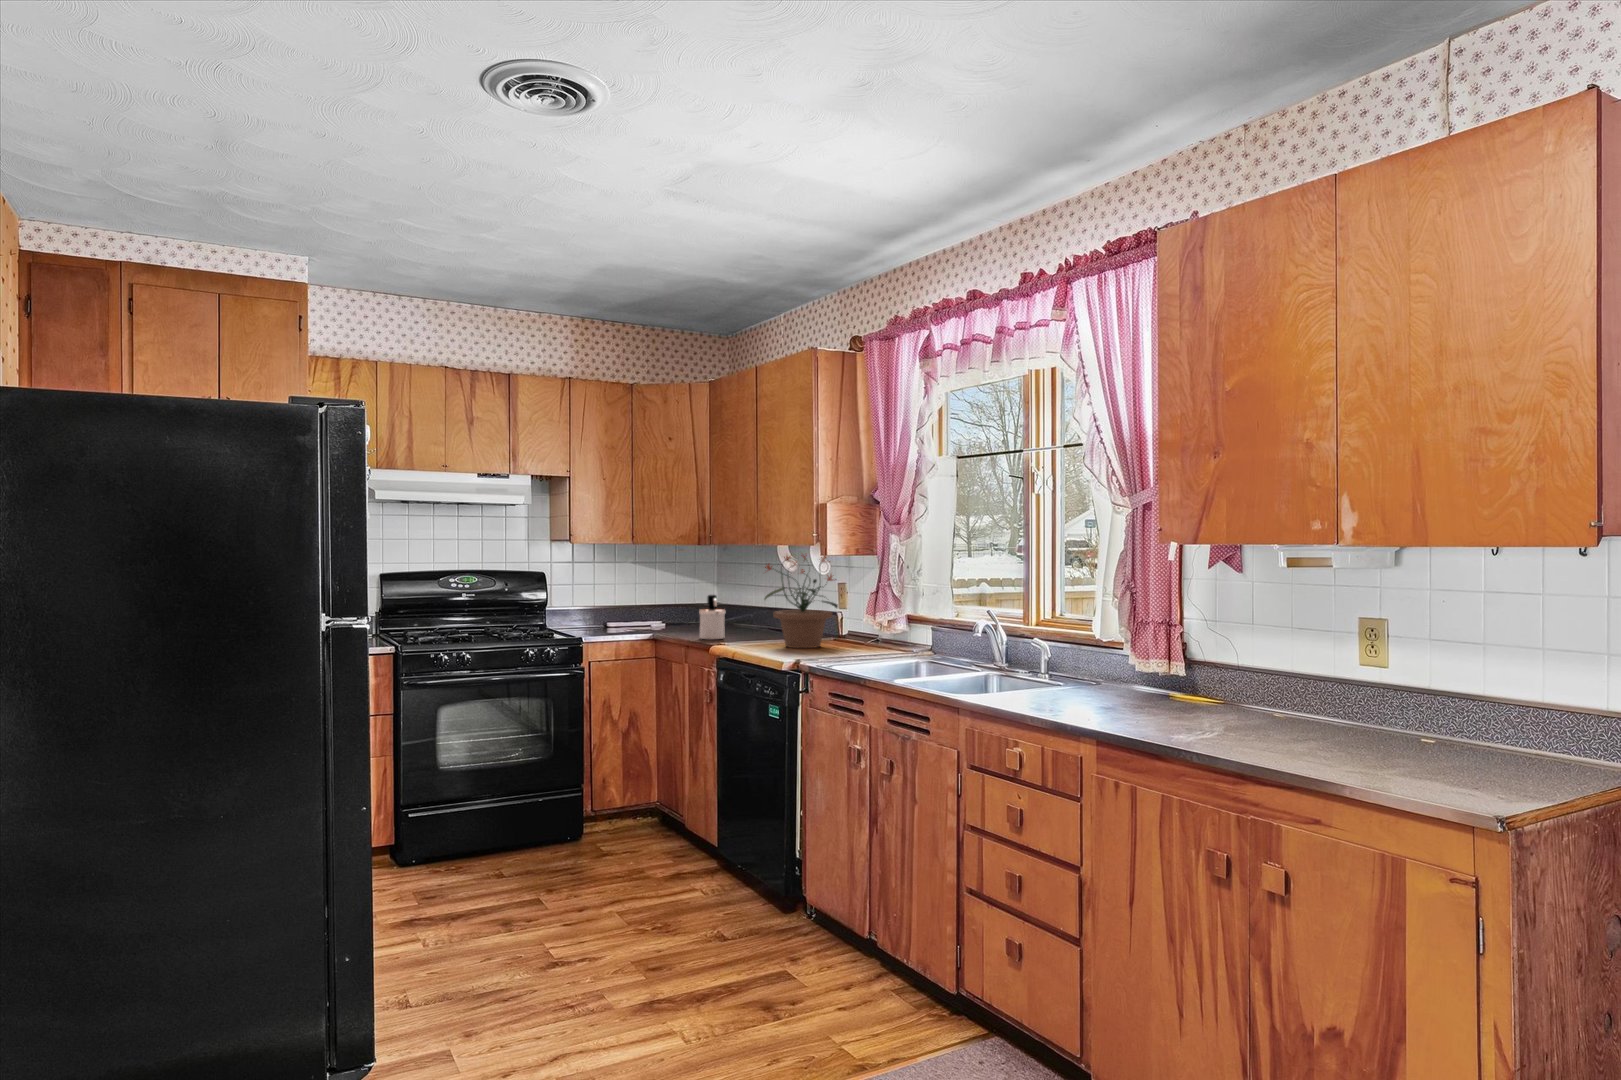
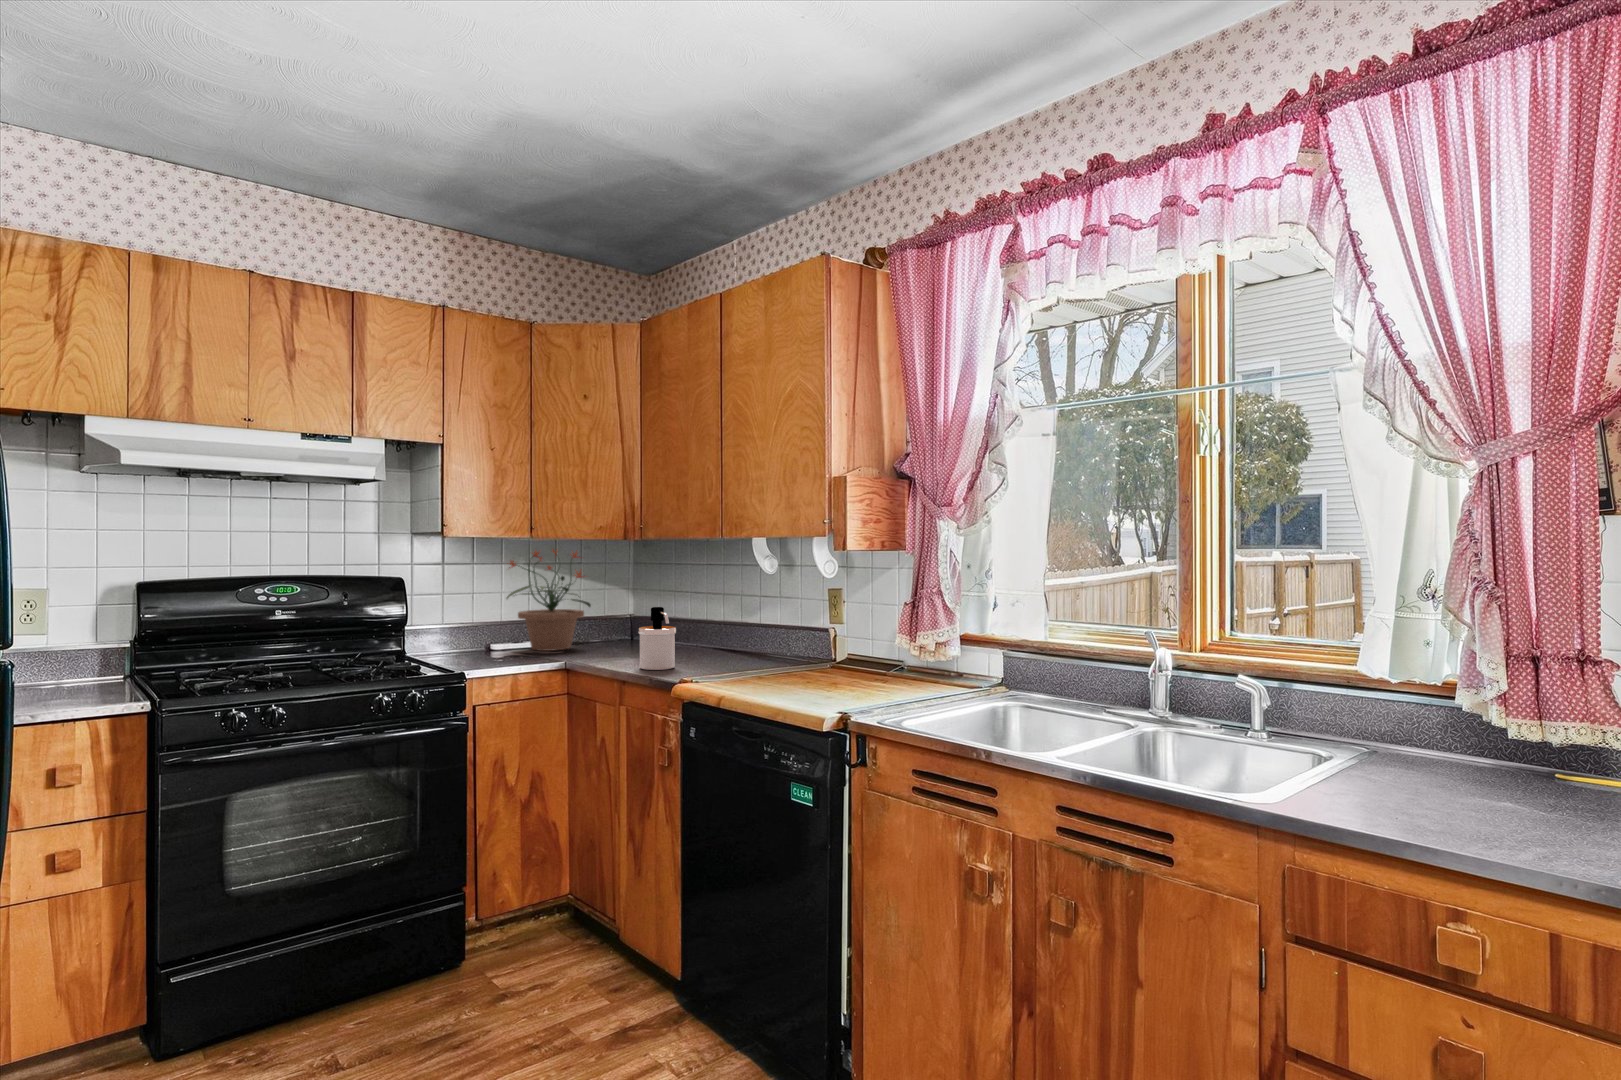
potted plant: present [765,555,838,648] -> present [507,550,591,651]

